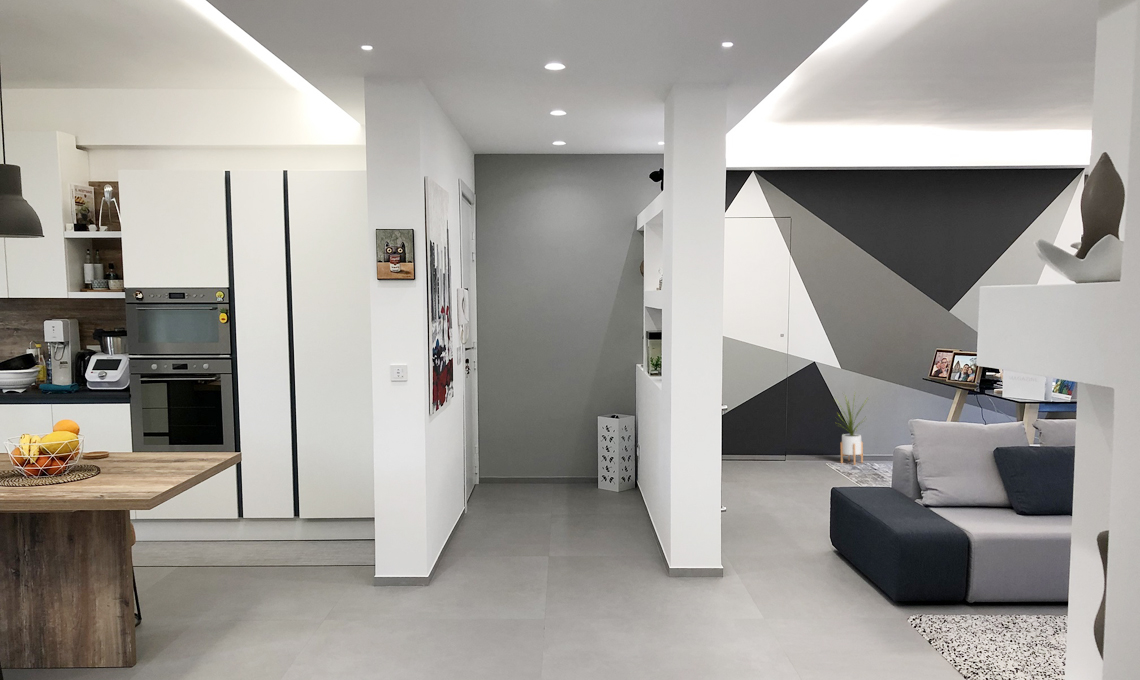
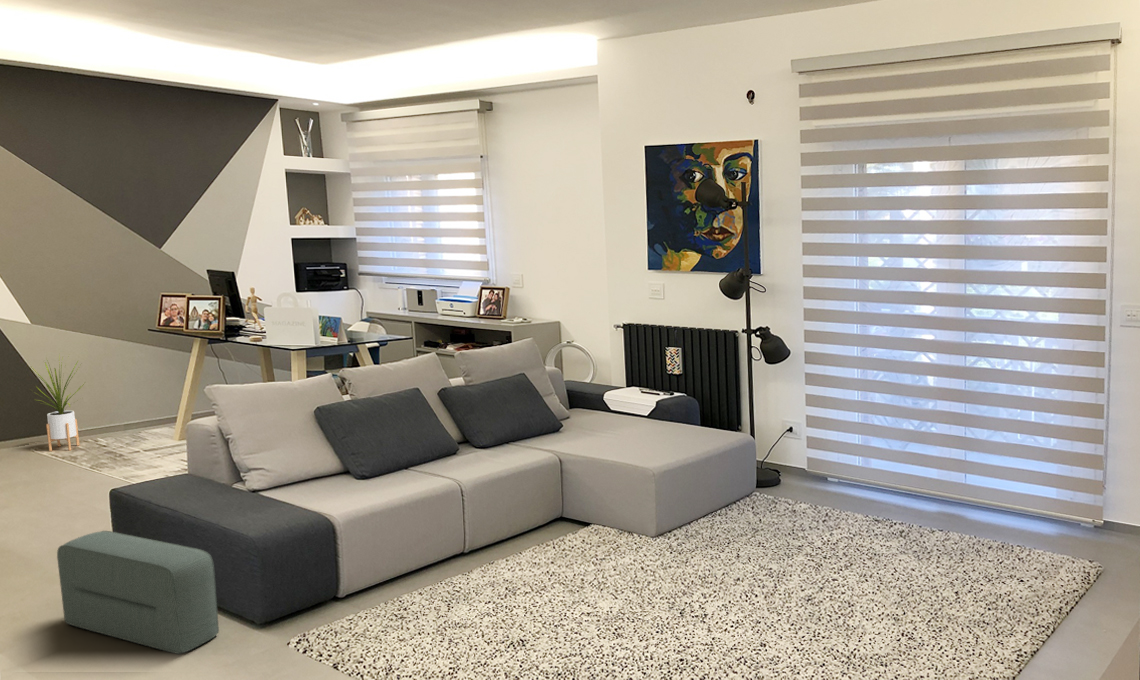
pouf: none [781,508,867,600] -> present [57,531,219,654]

